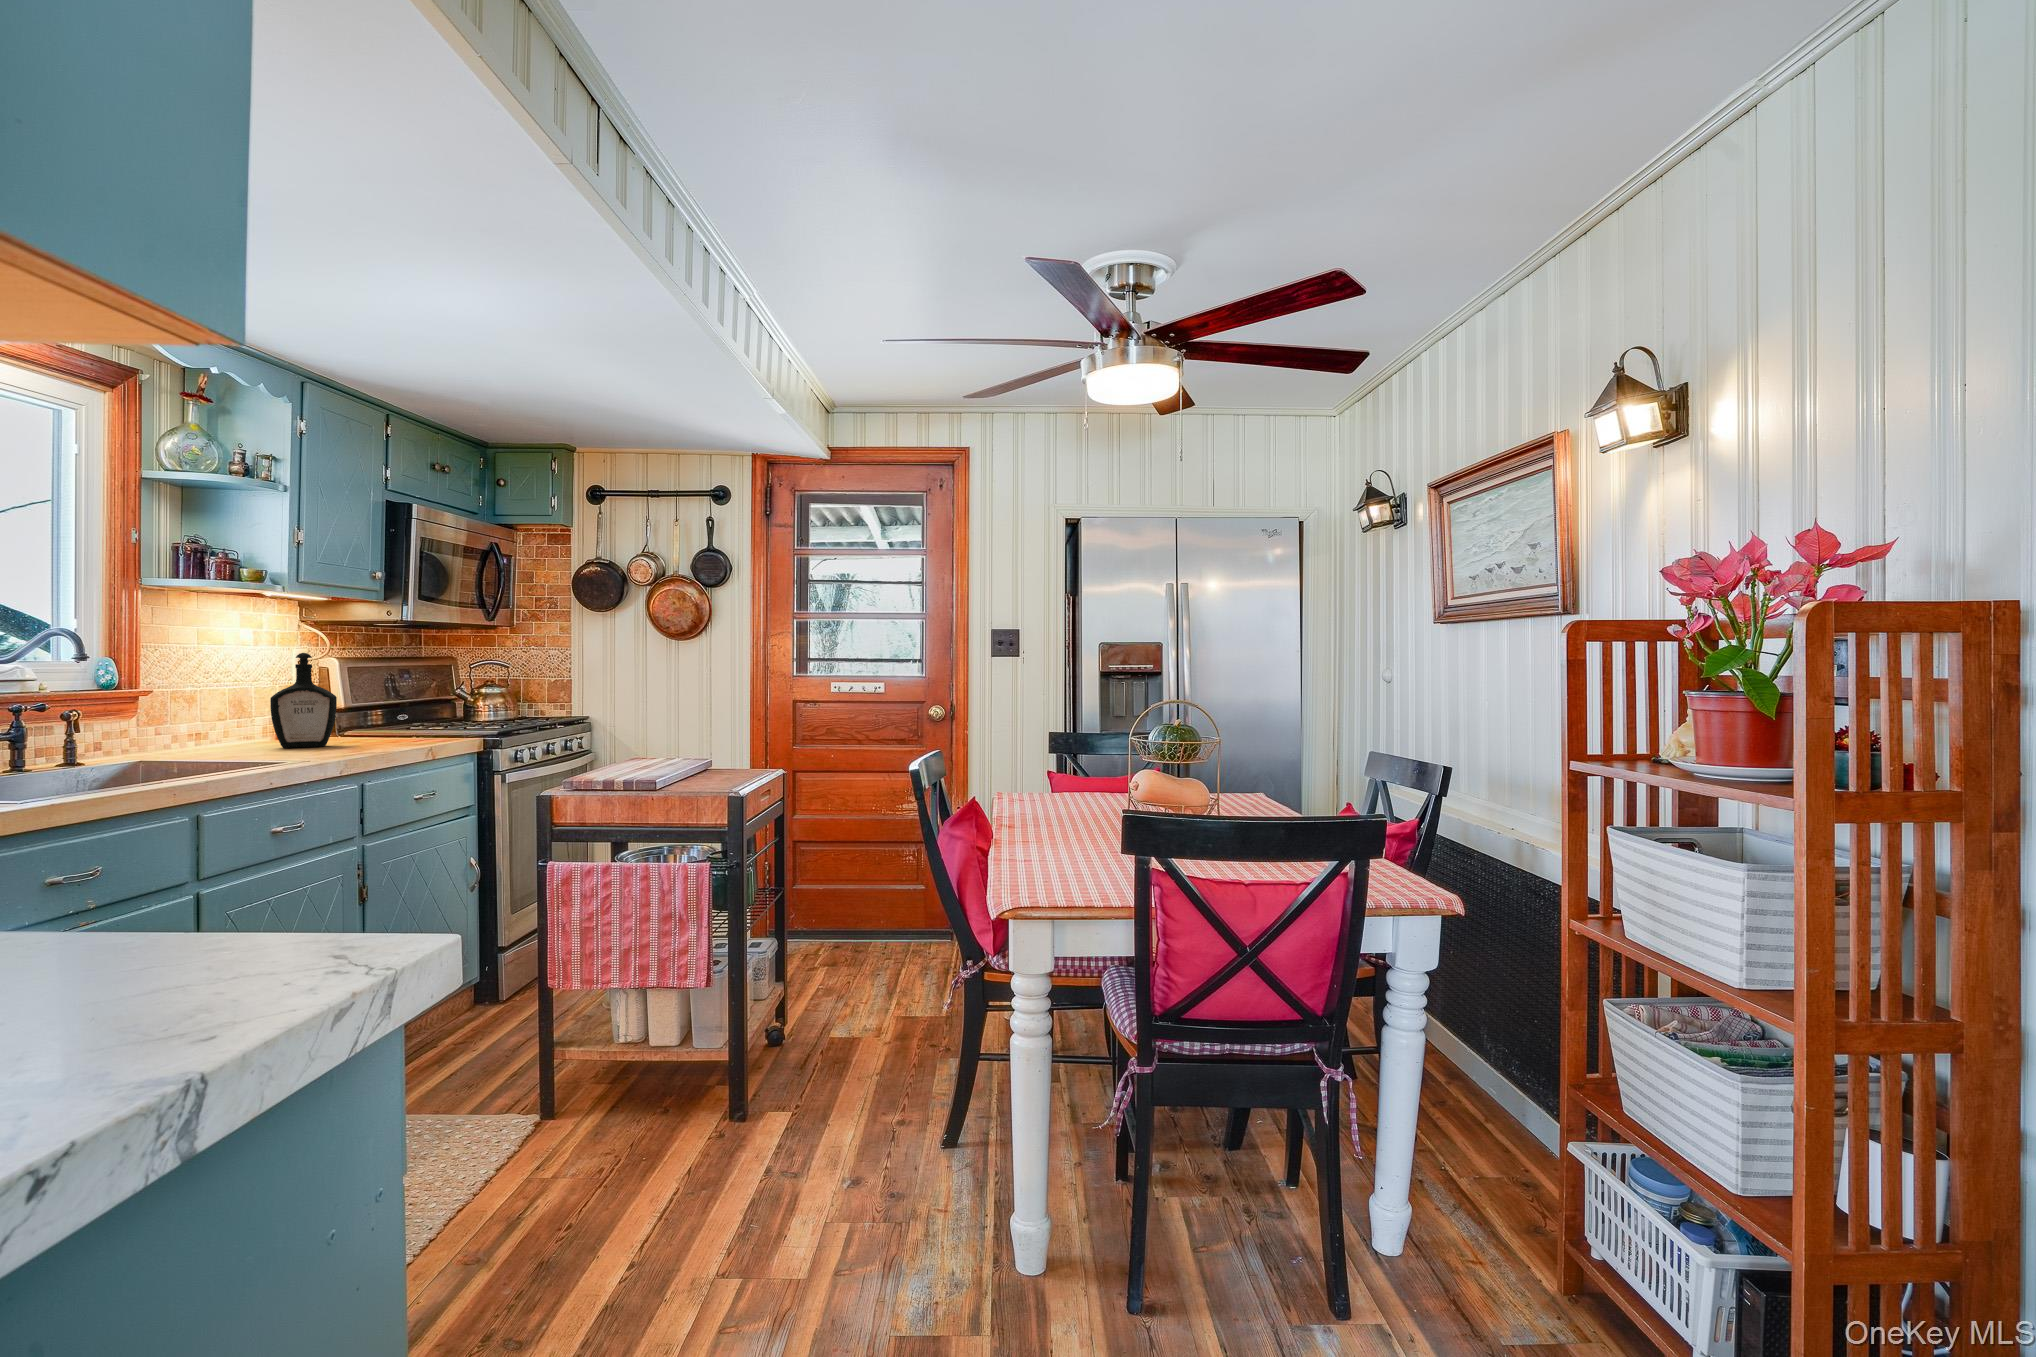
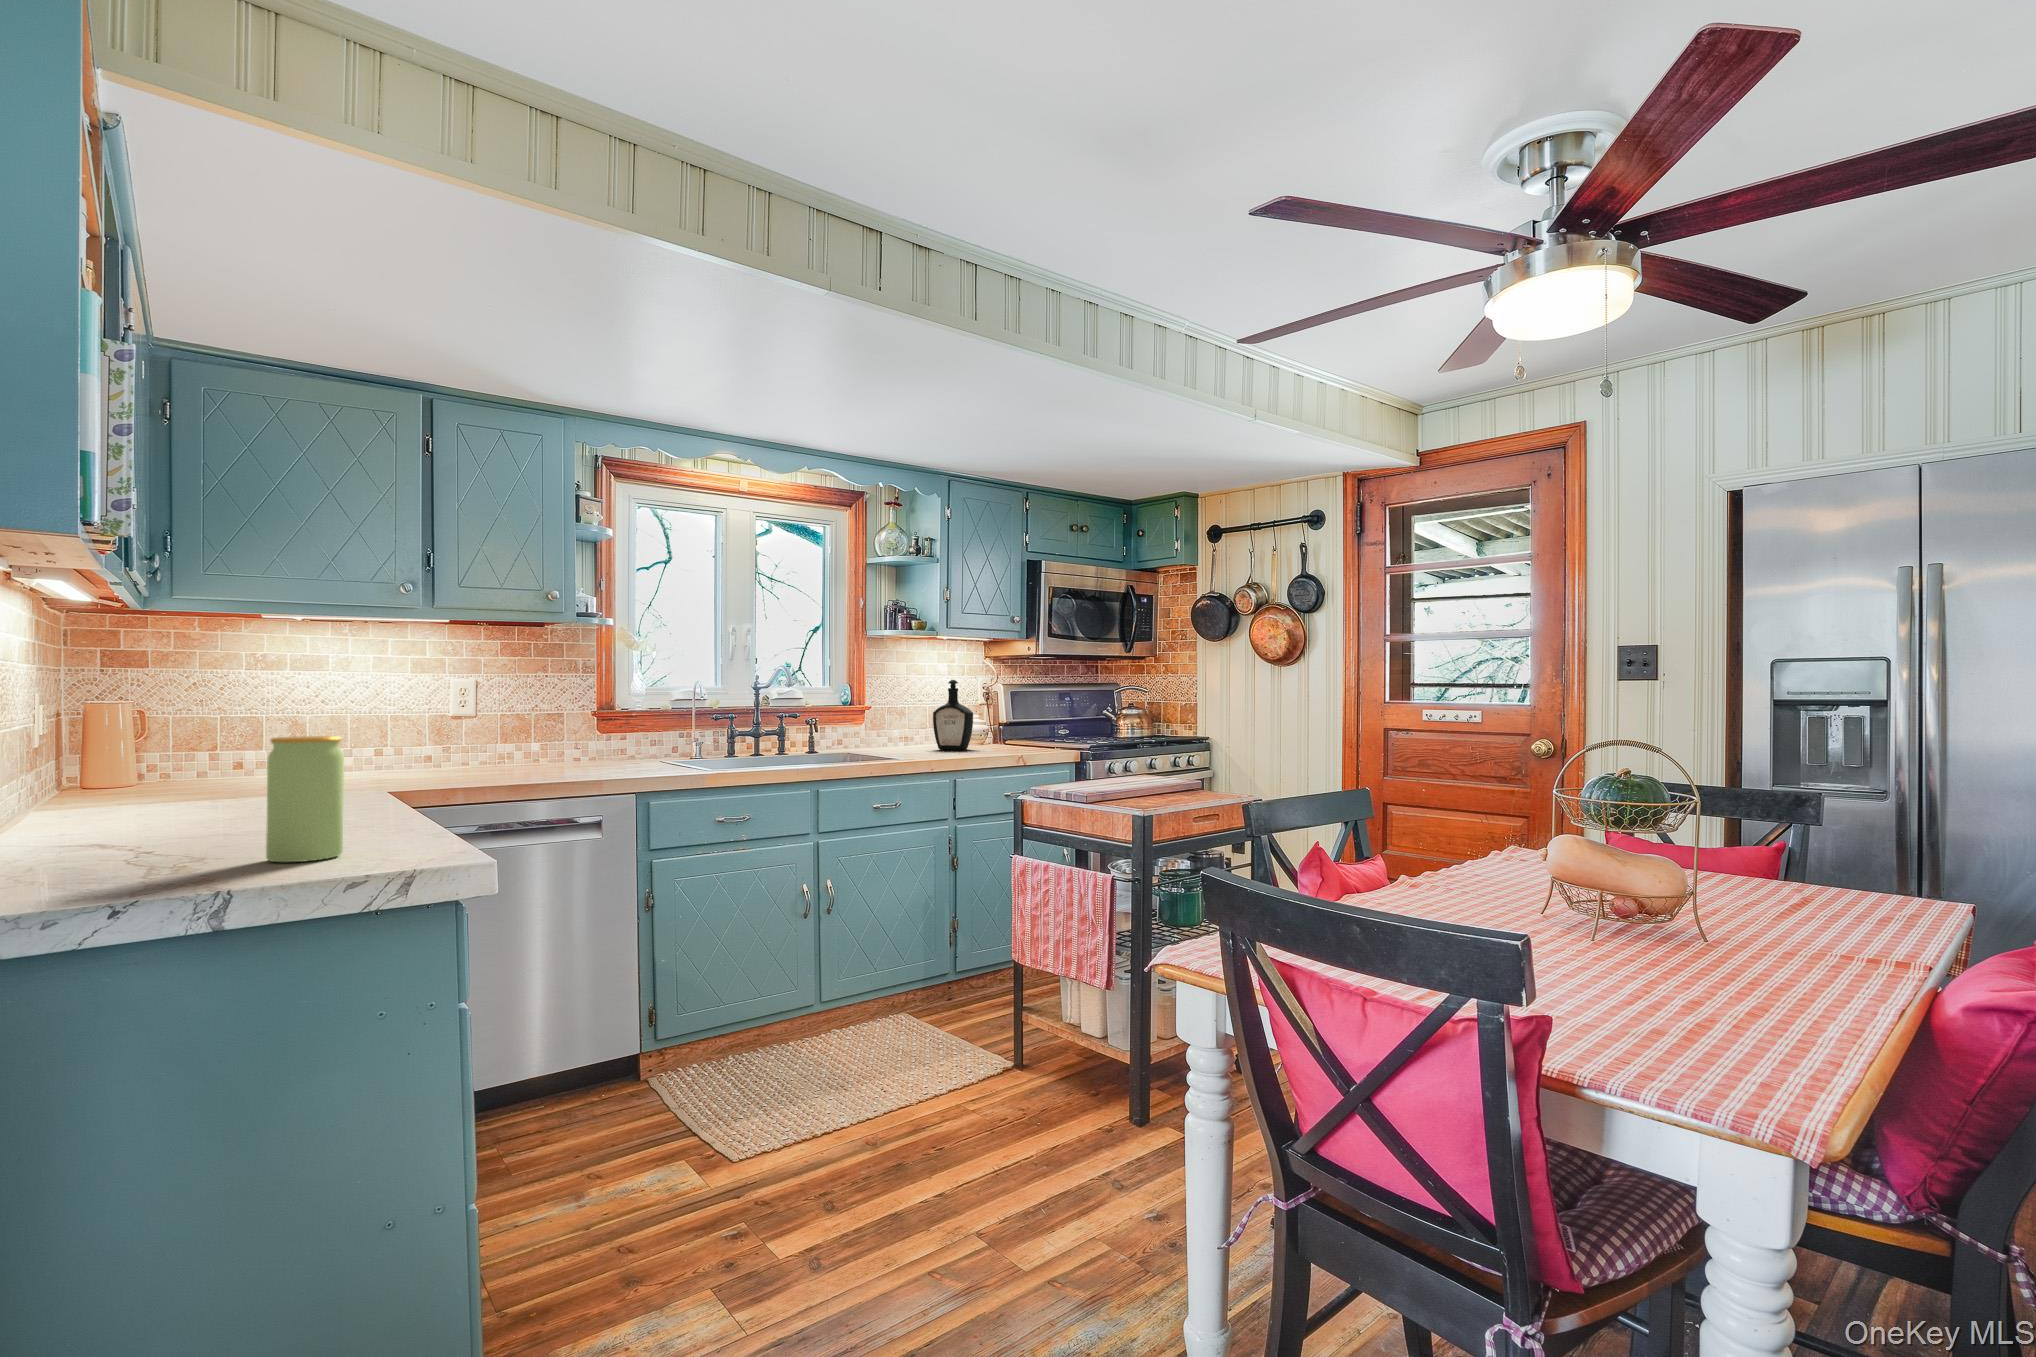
jar: none [57,773,212,1020] -> present [266,736,344,862]

